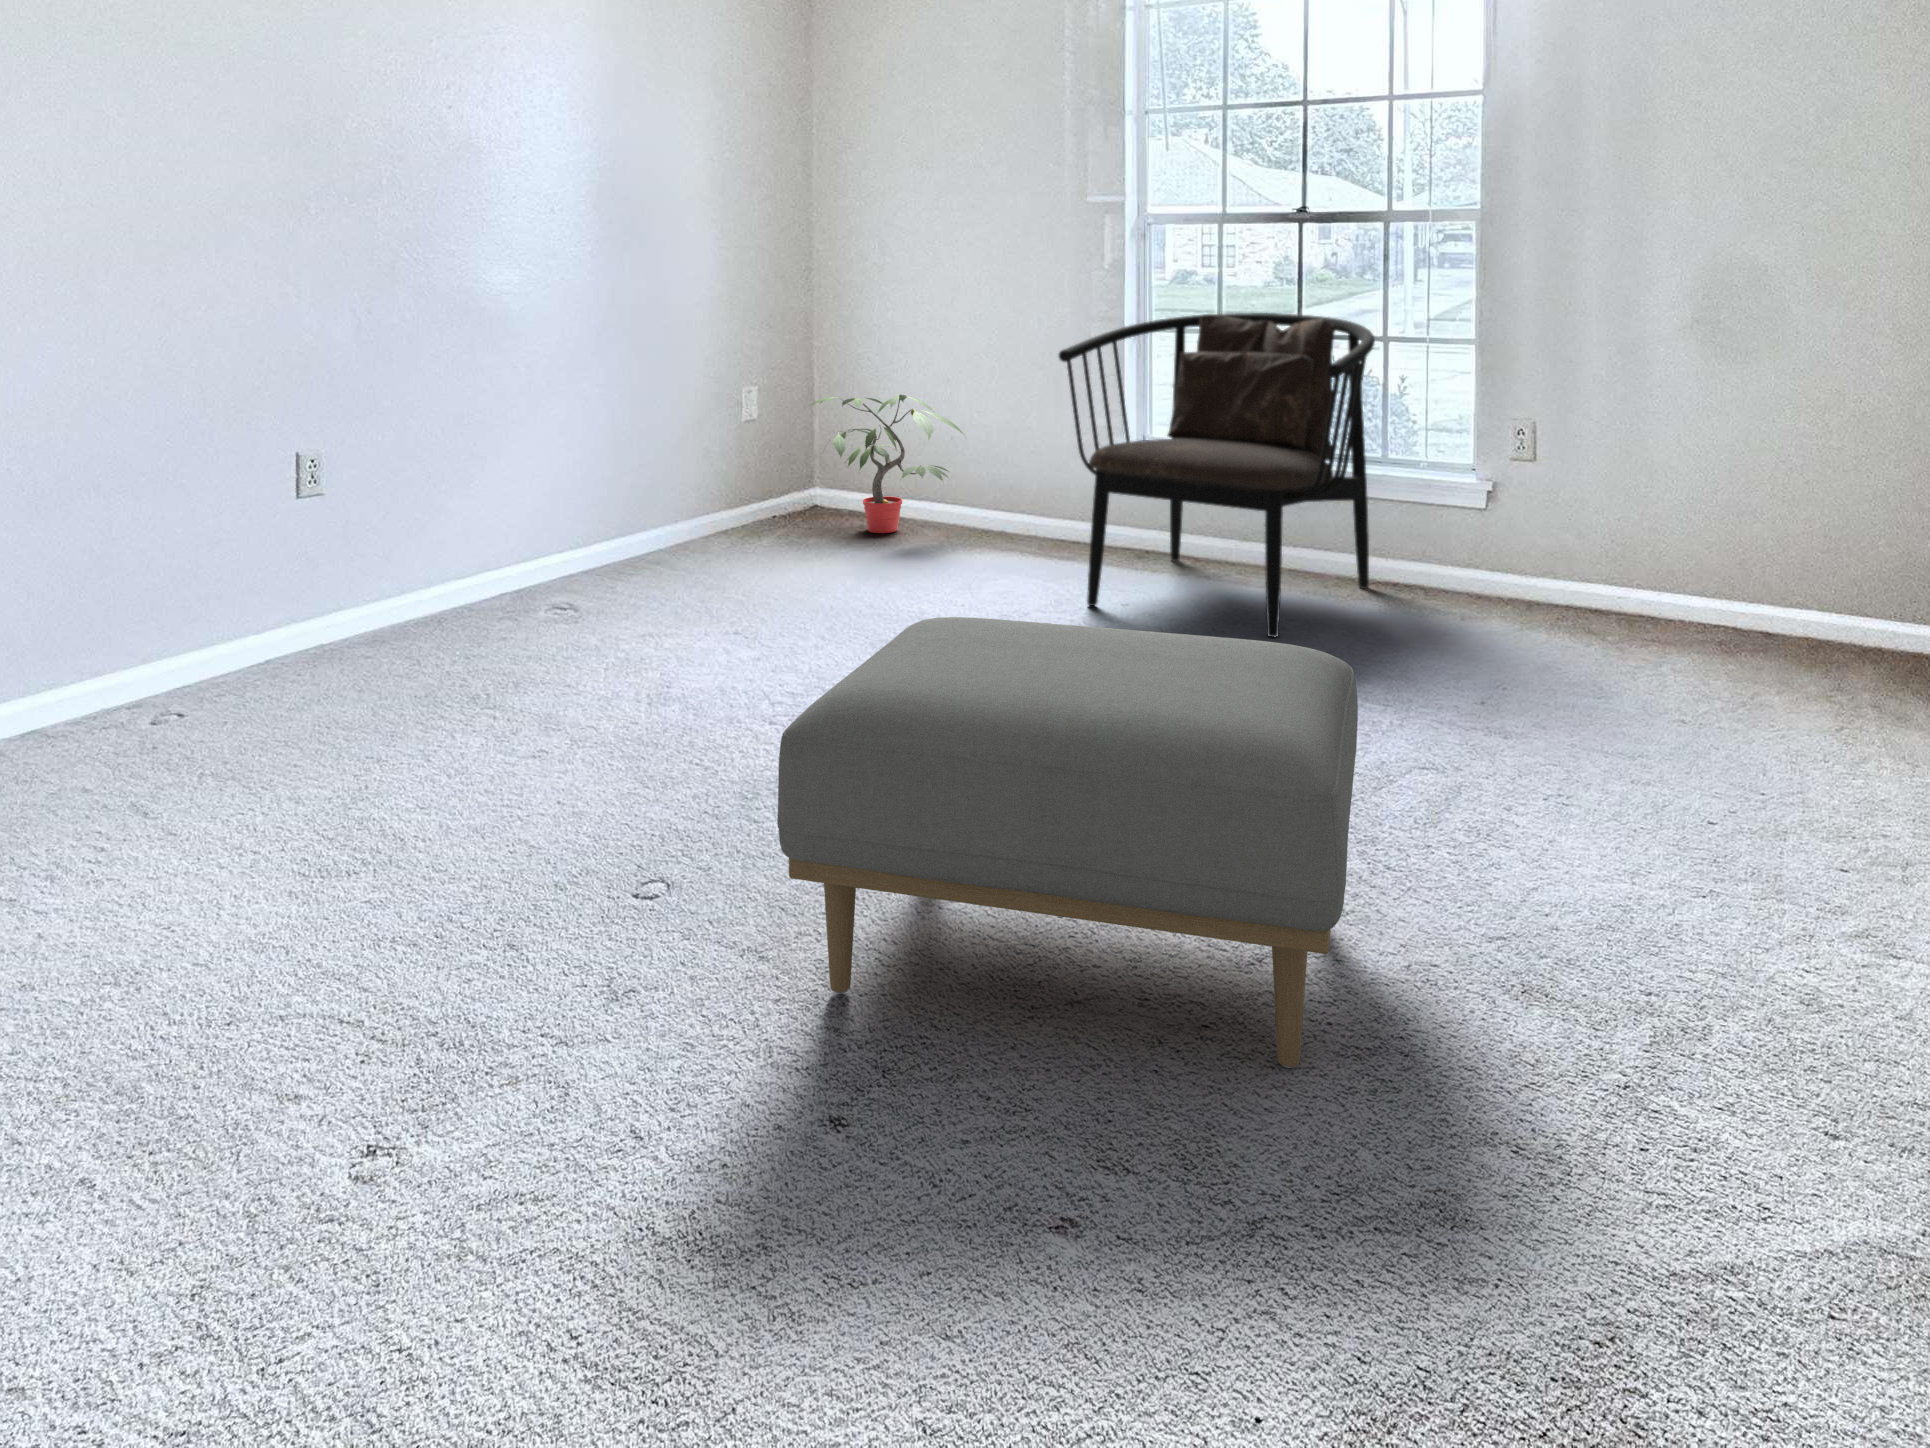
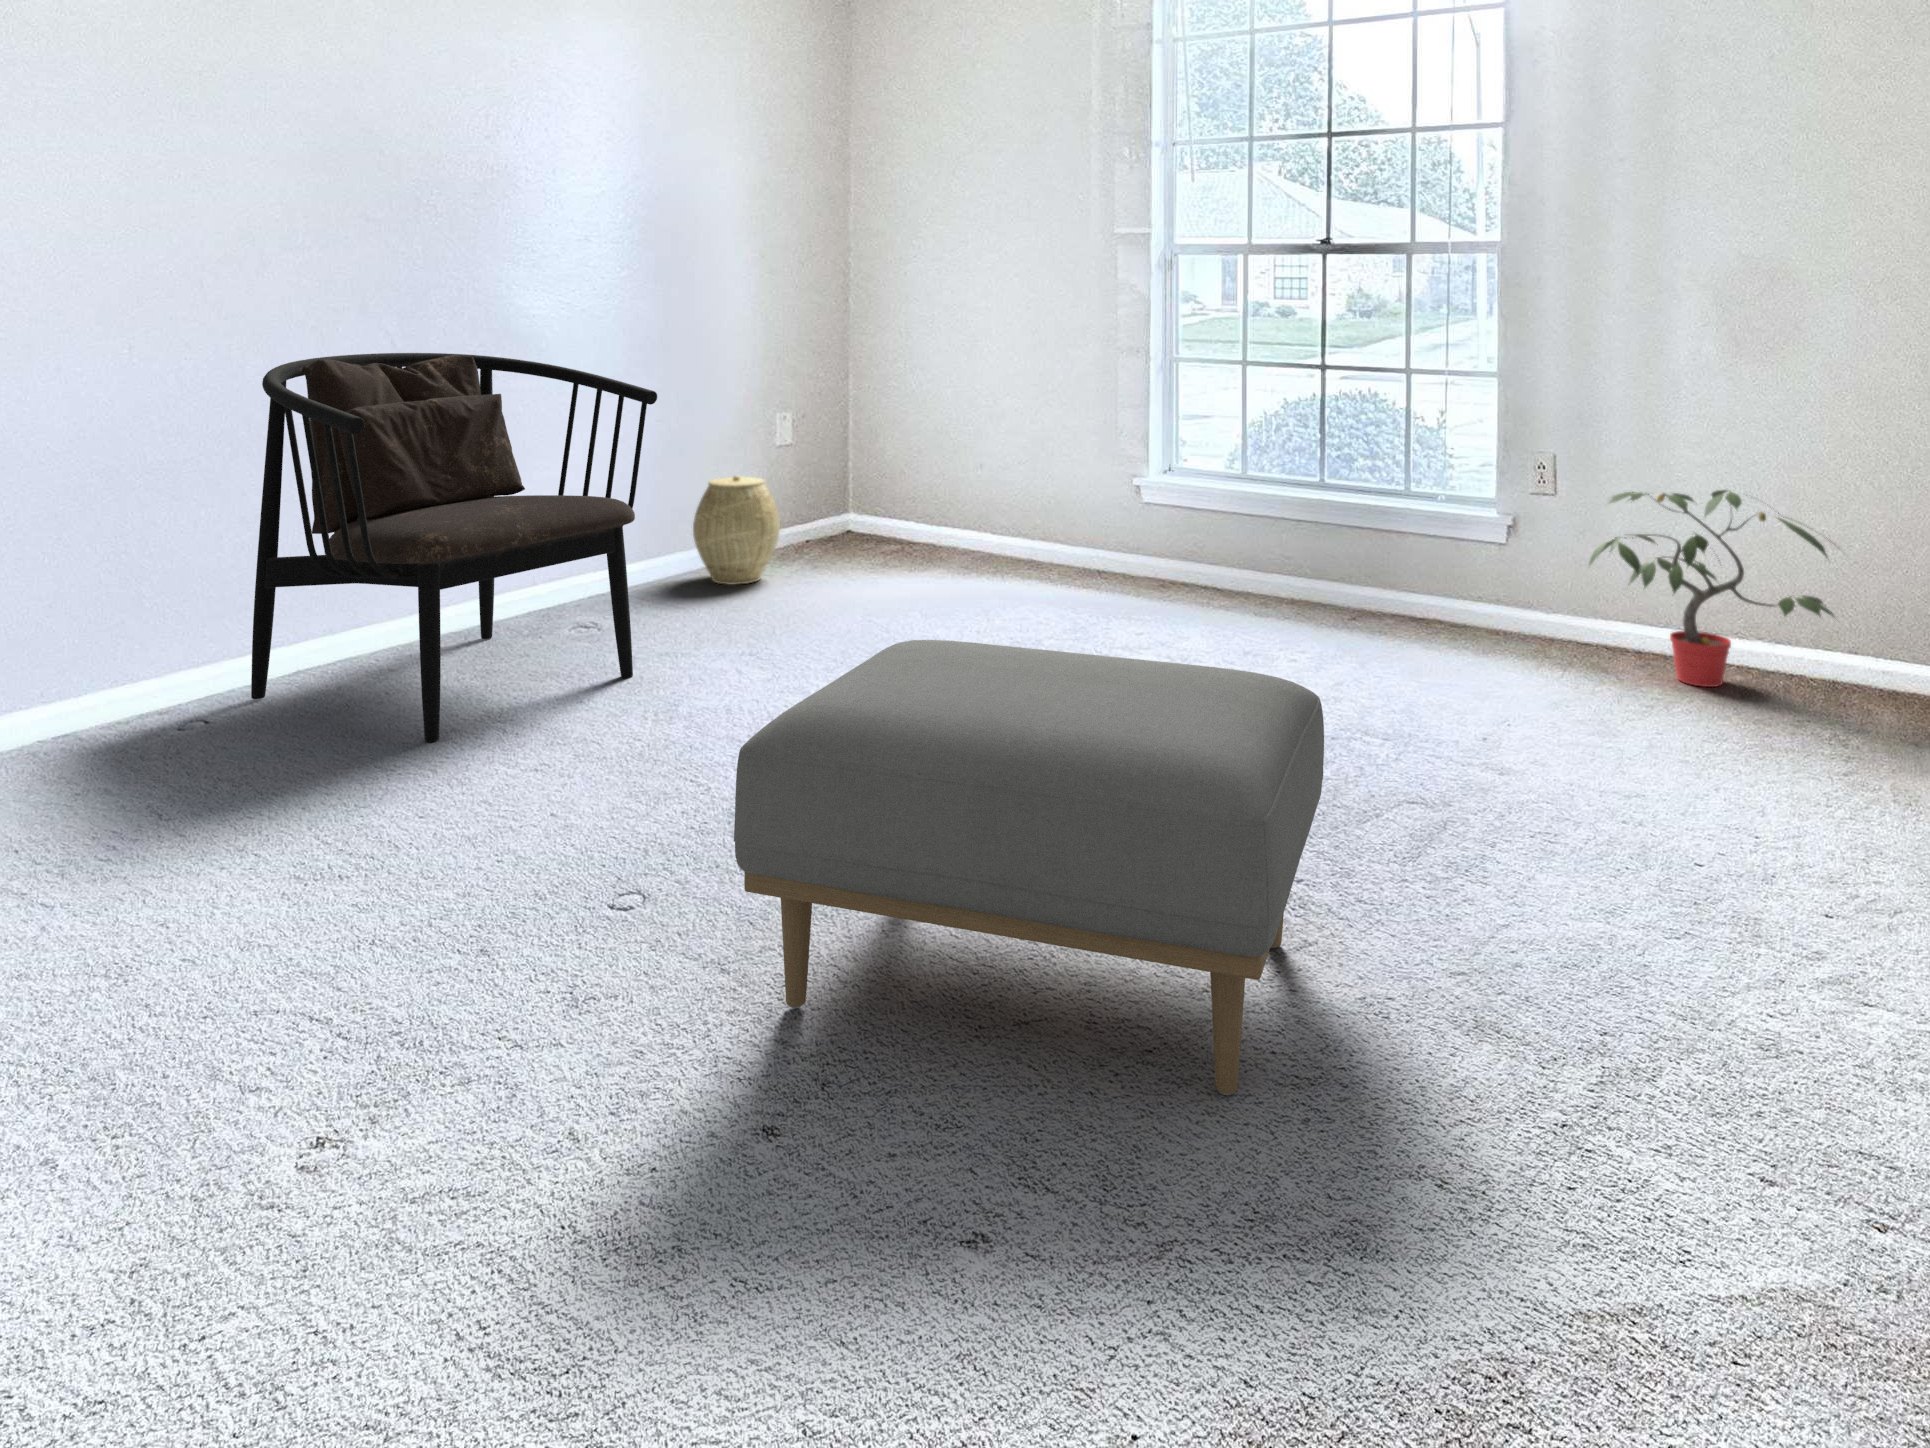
armchair: present [1059,313,1375,637] -> present [251,353,657,742]
potted plant: present [810,394,965,533] -> present [1589,490,1834,687]
woven basket: none [659,450,748,561] -> present [693,475,780,585]

